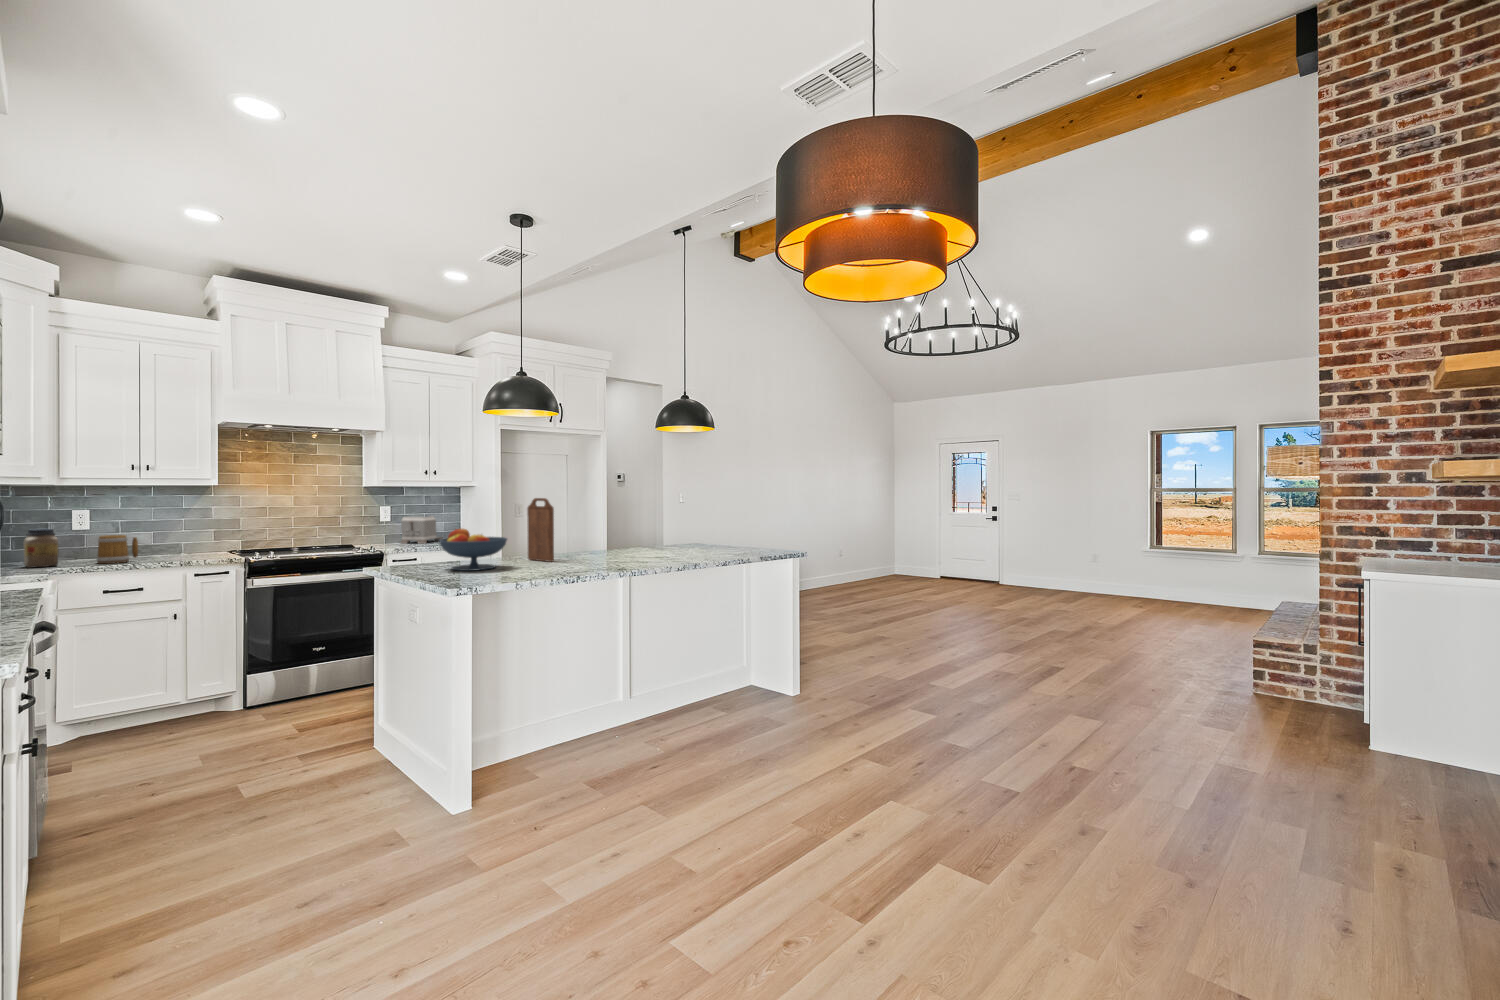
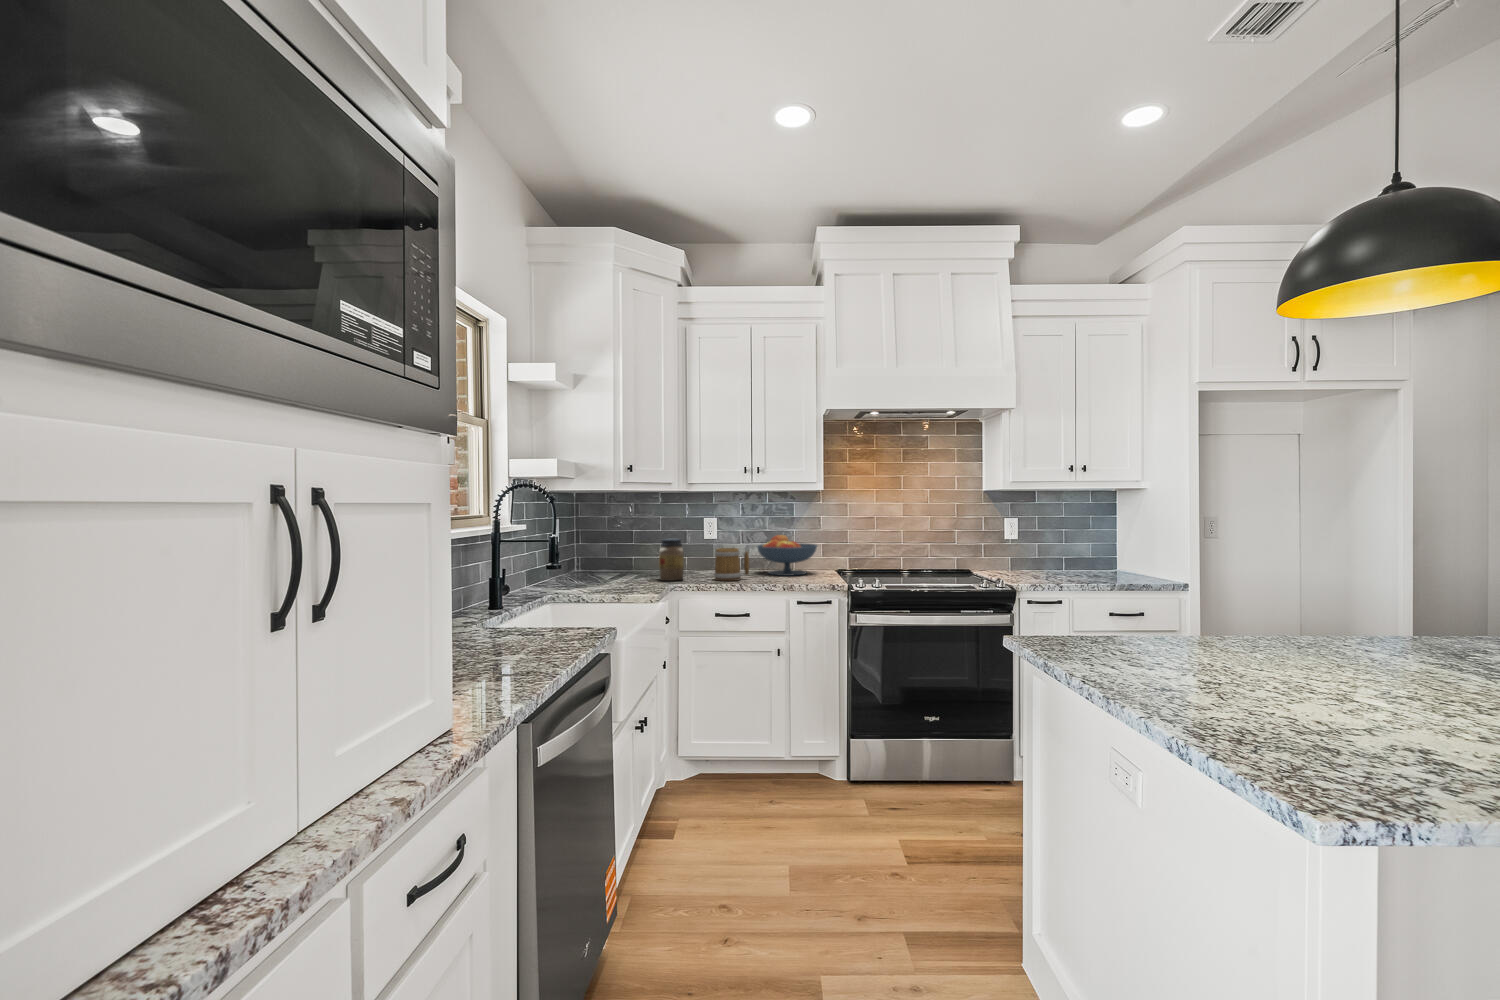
cutting board: present [527,498,554,562] -> none [1349,507,1450,666]
toaster: present [401,516,443,544] -> none [1030,531,1091,574]
fruit bowl: present [439,529,507,571] -> present [757,535,817,576]

